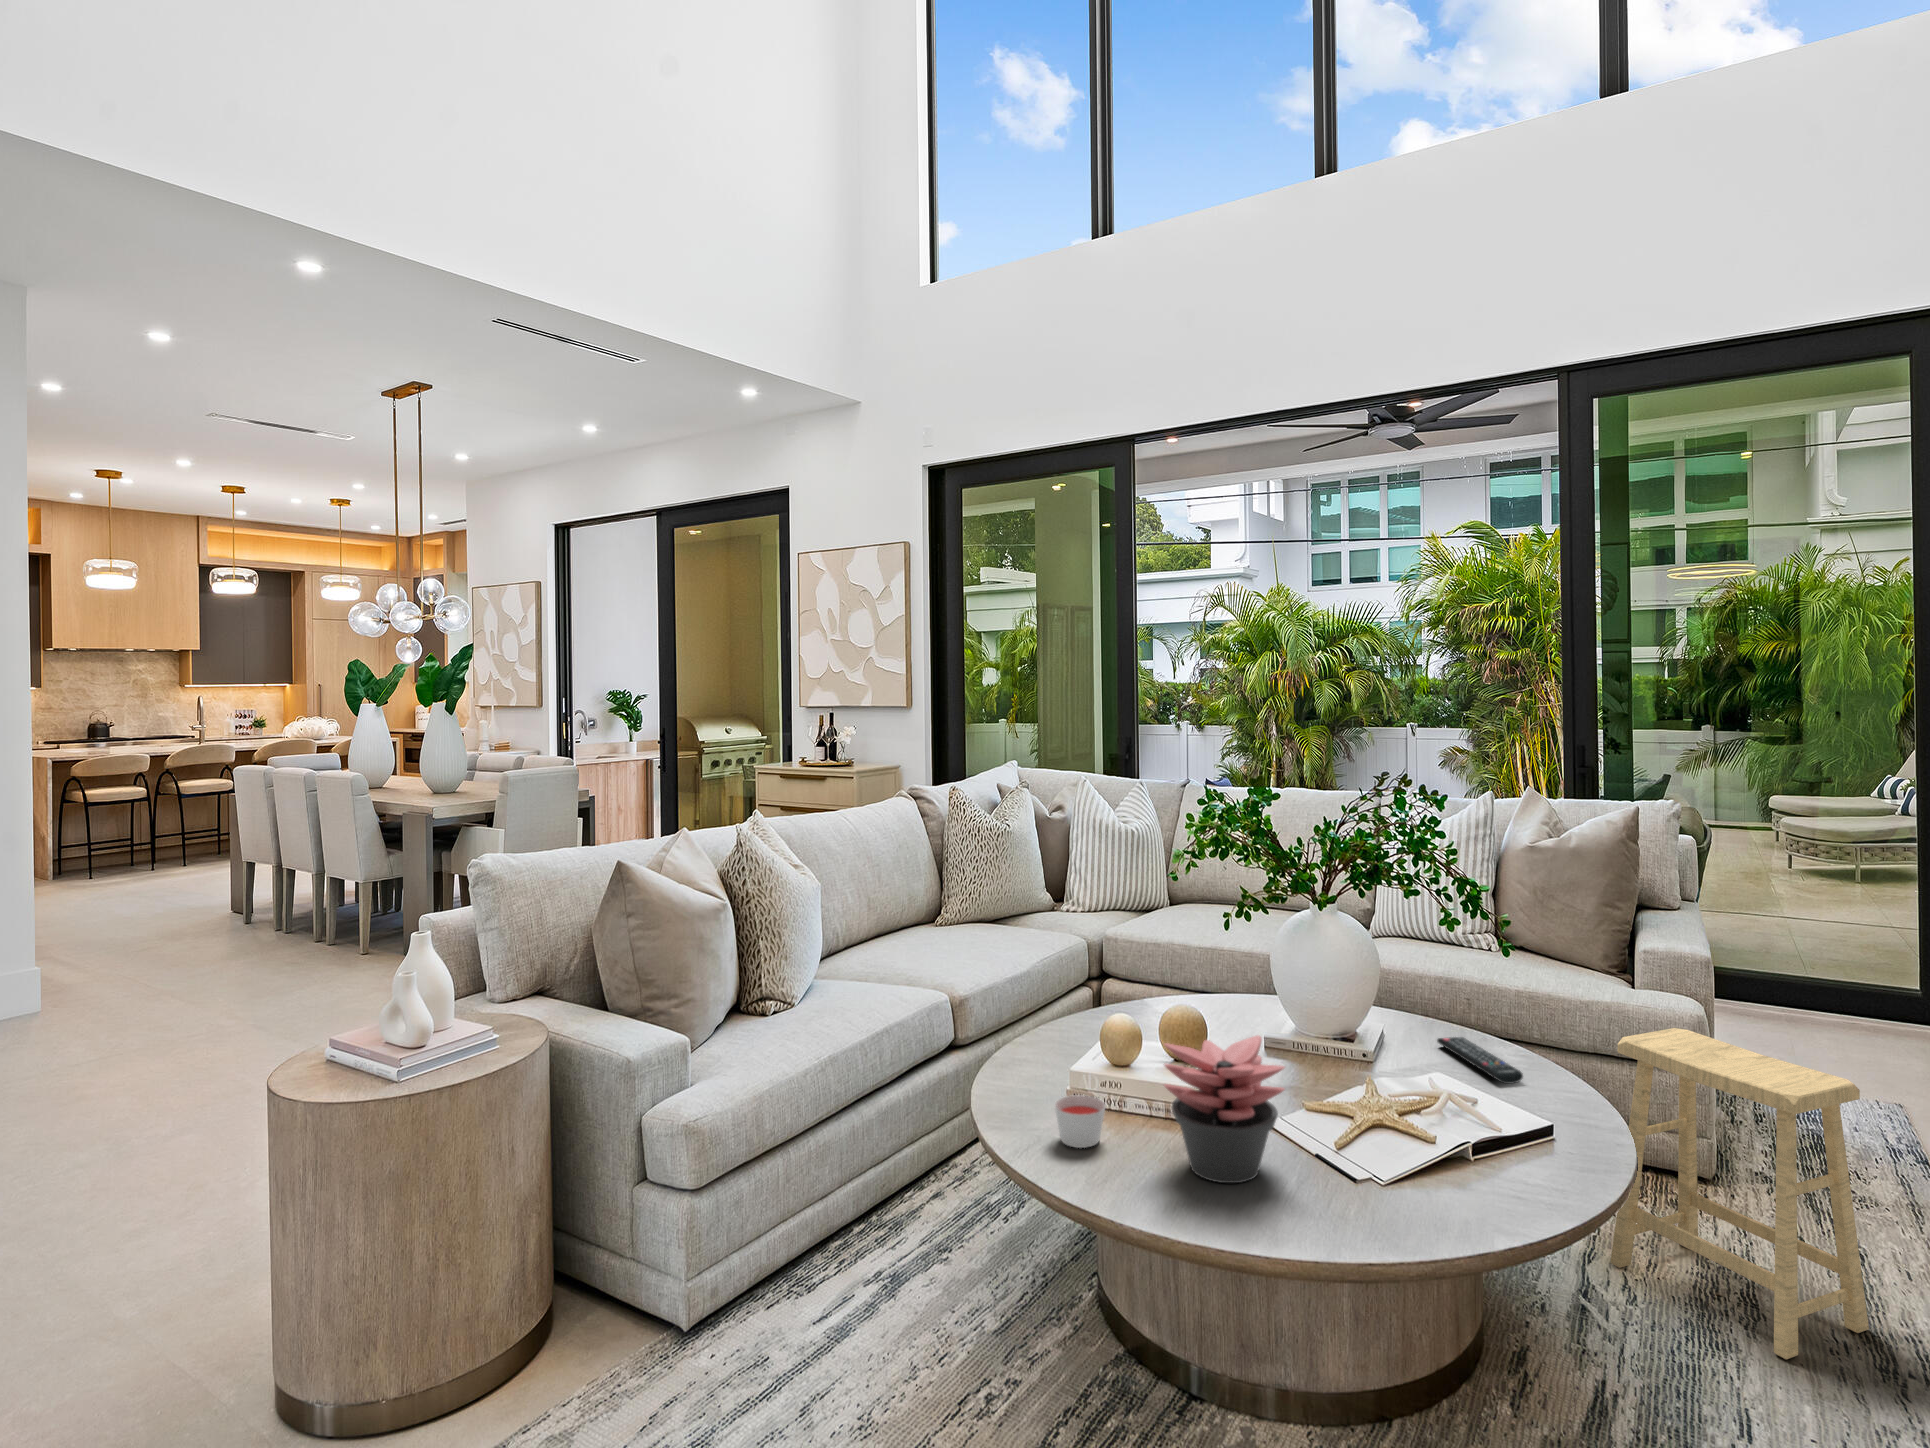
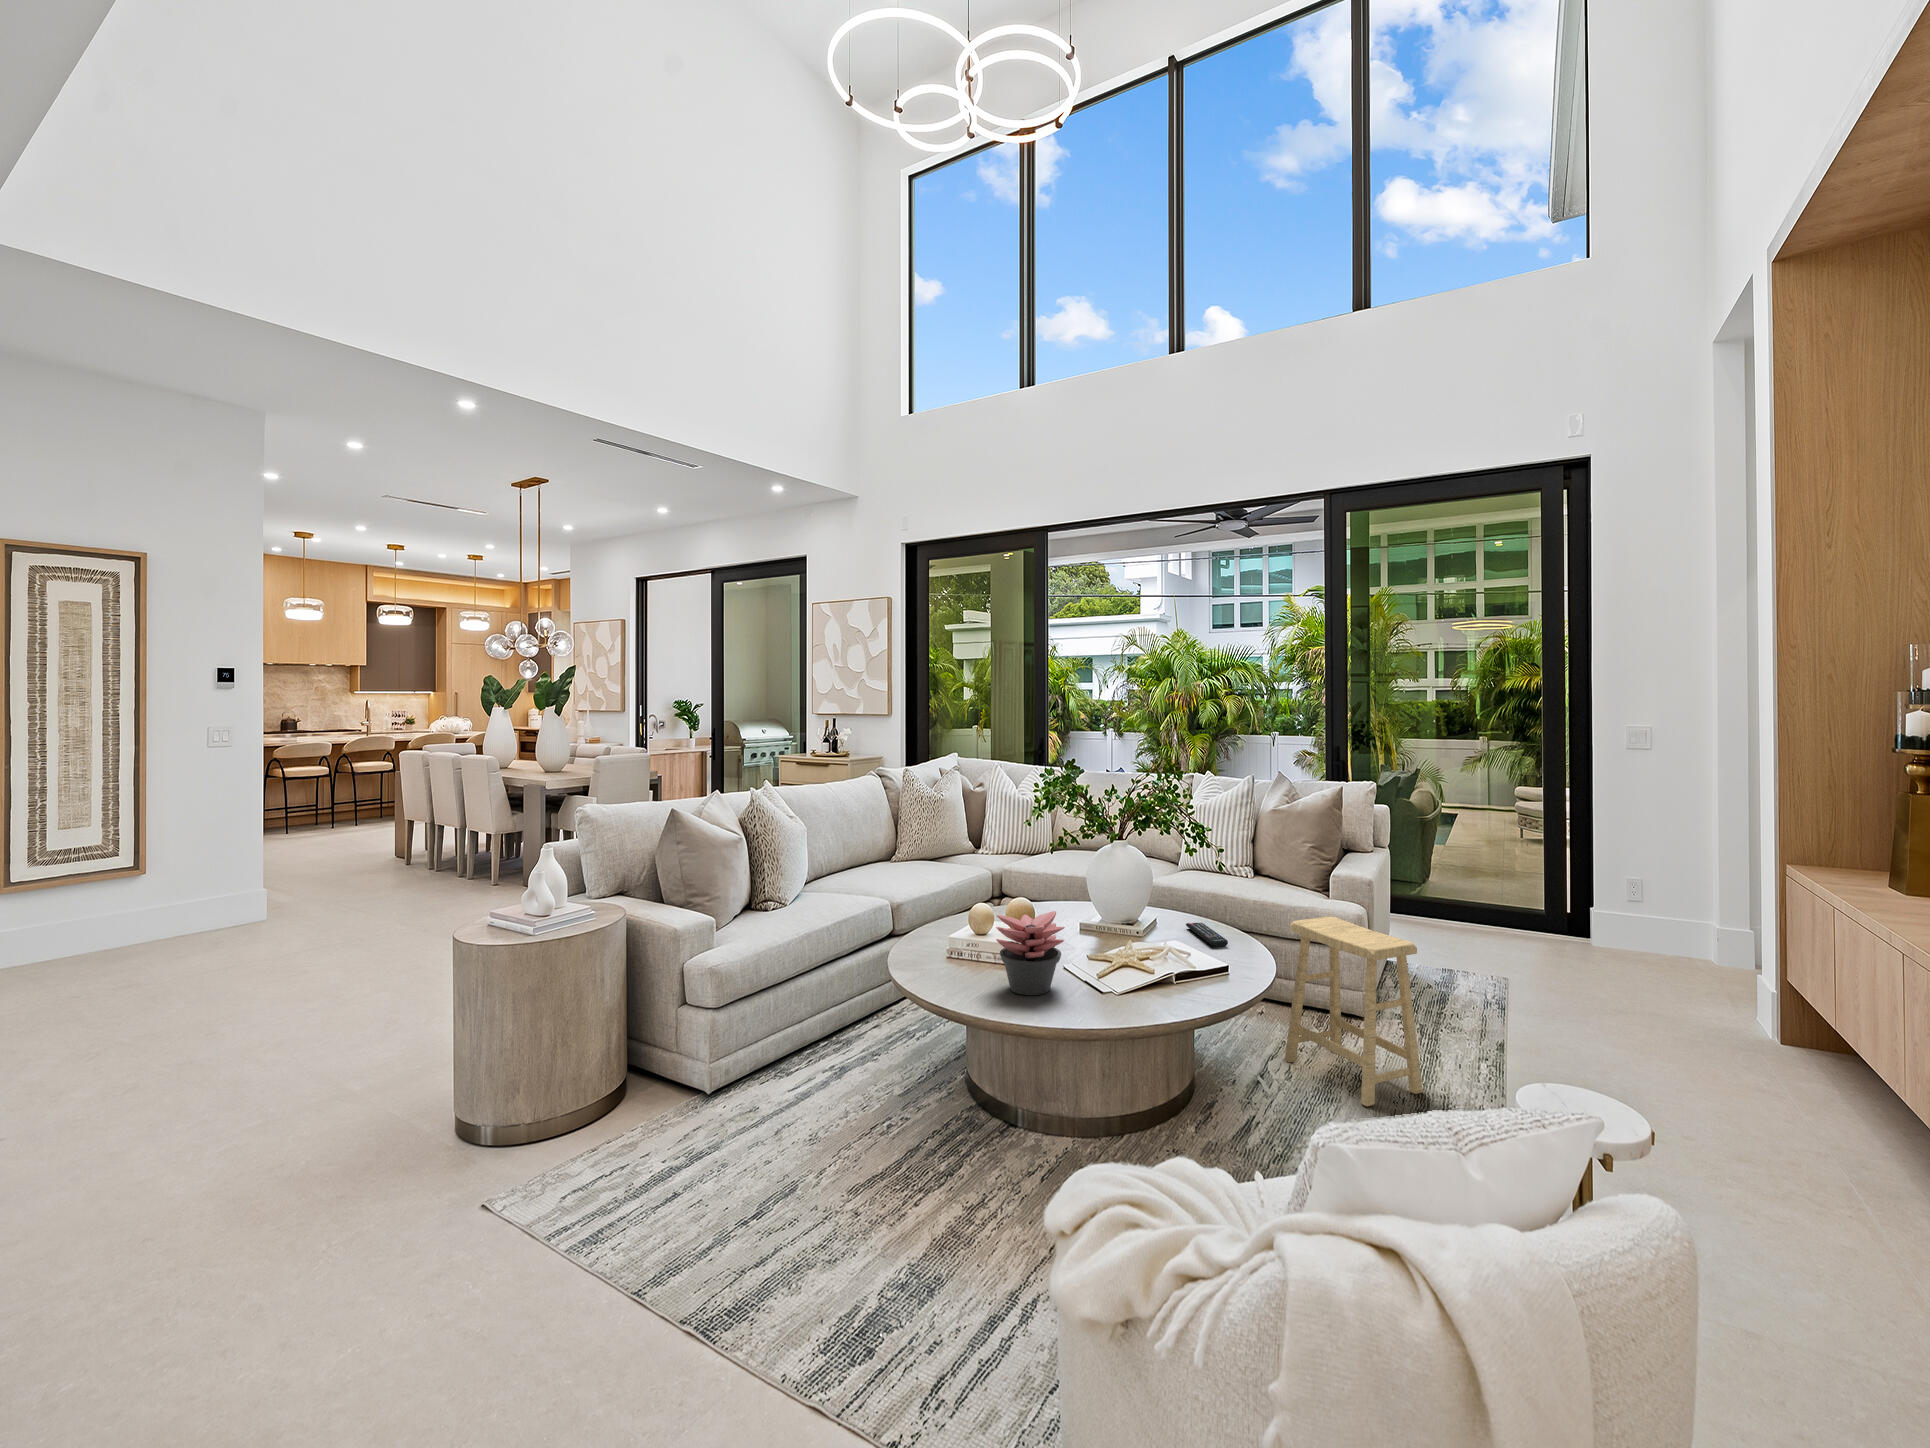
candle: present [1055,1095,1105,1148] -> none [934,949,965,979]

